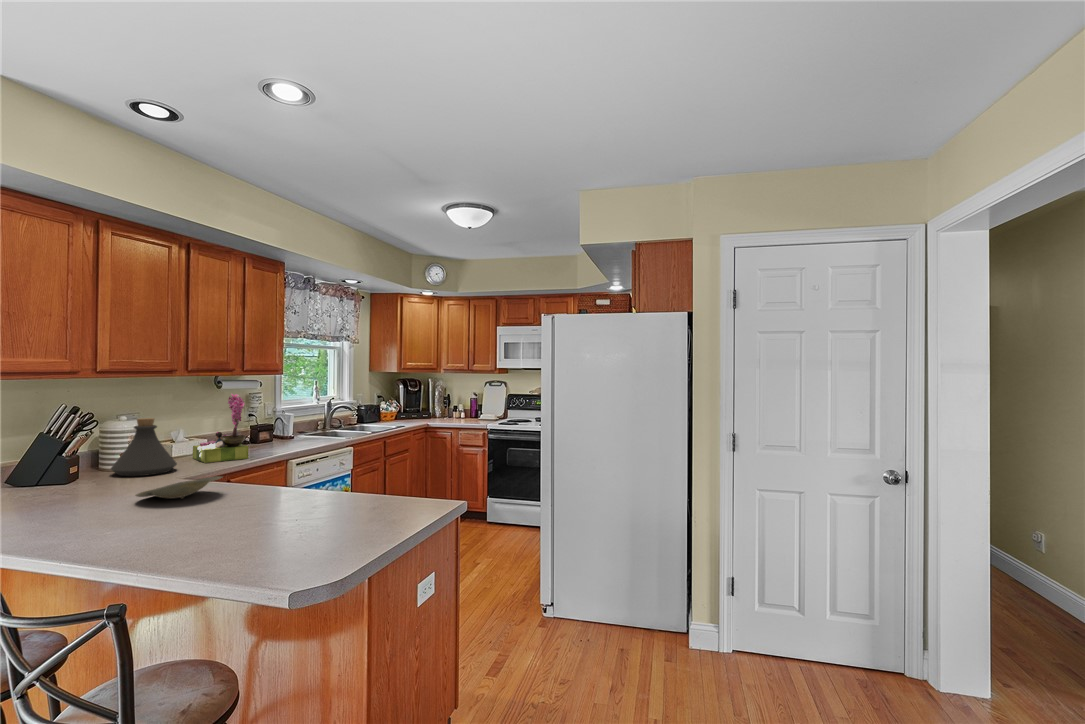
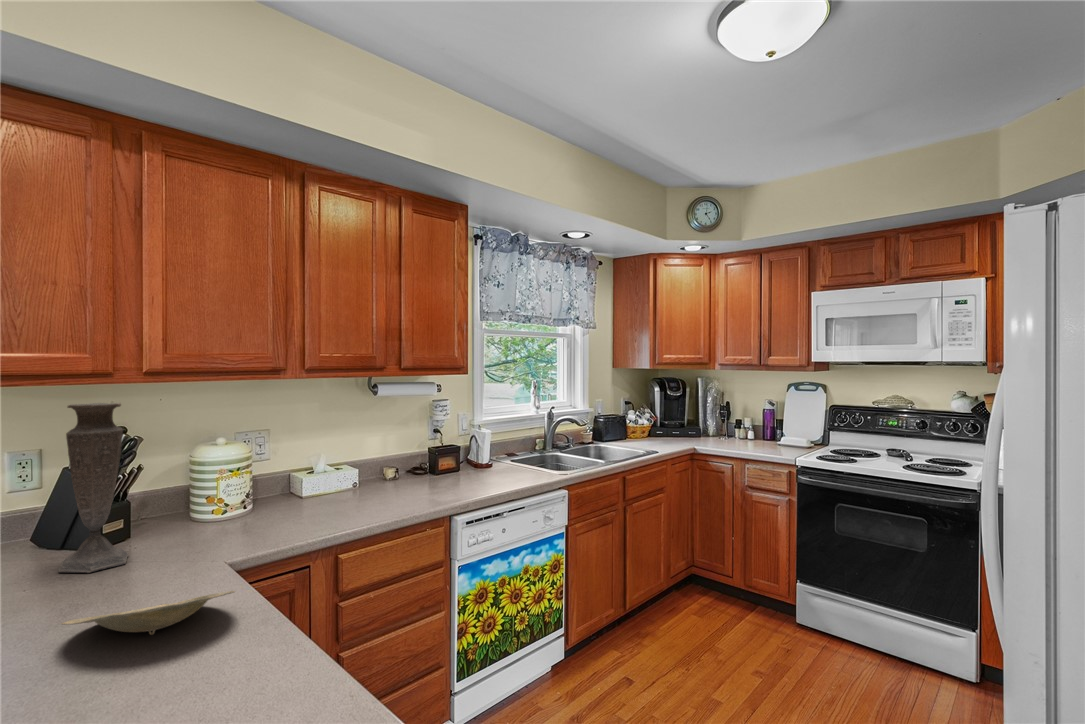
vase: none [57,389,105,491] -> present [59,403,128,573]
flower arrangement: present [193,394,248,463] -> none [315,404,394,517]
bottle: present [111,418,177,476] -> none [171,446,269,542]

